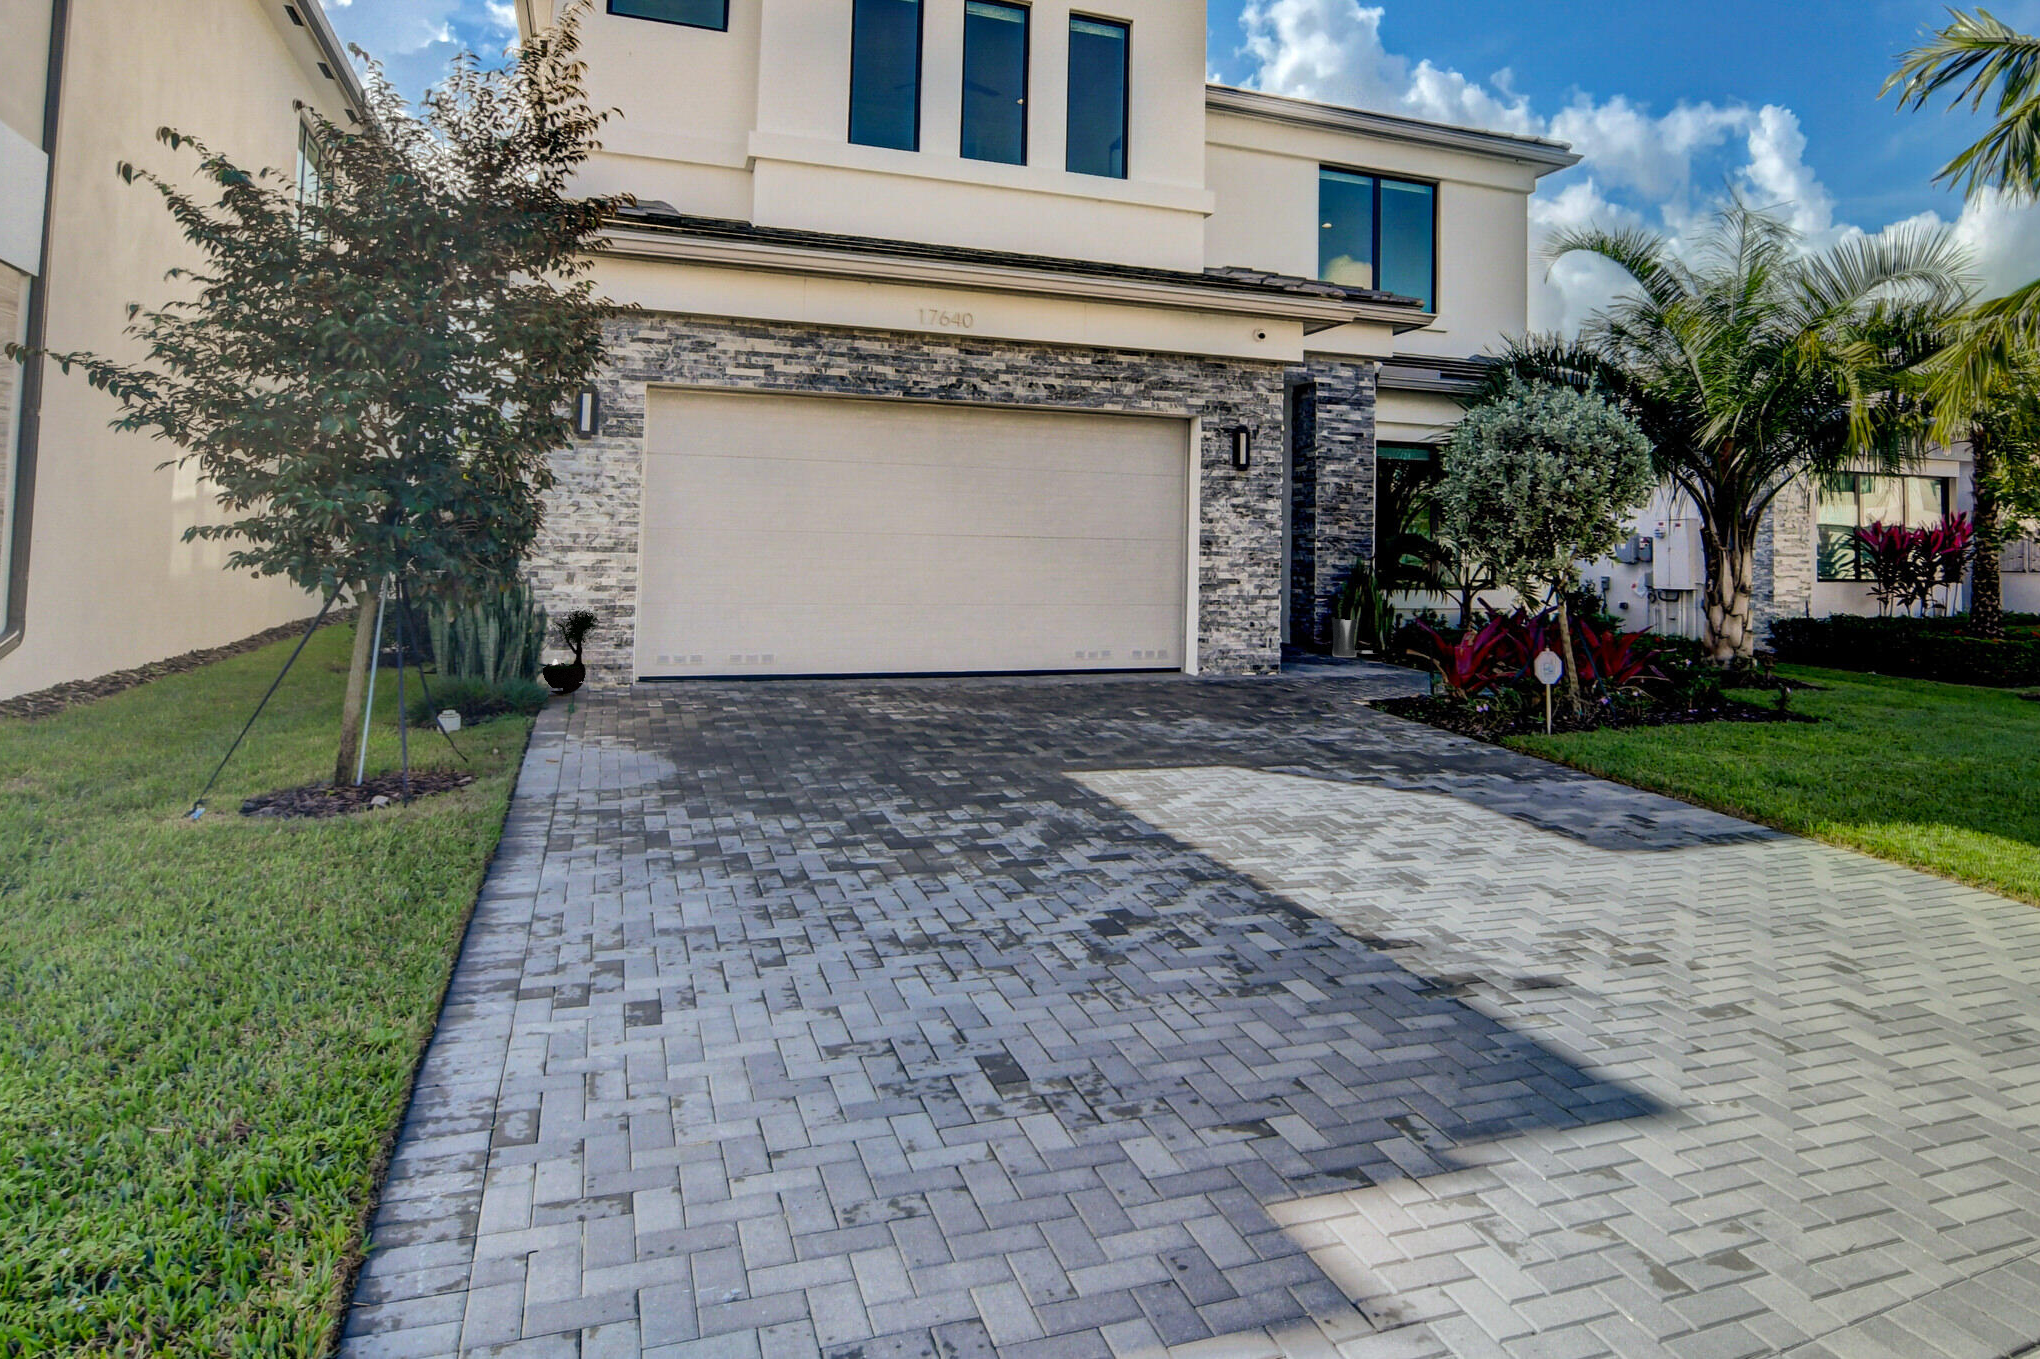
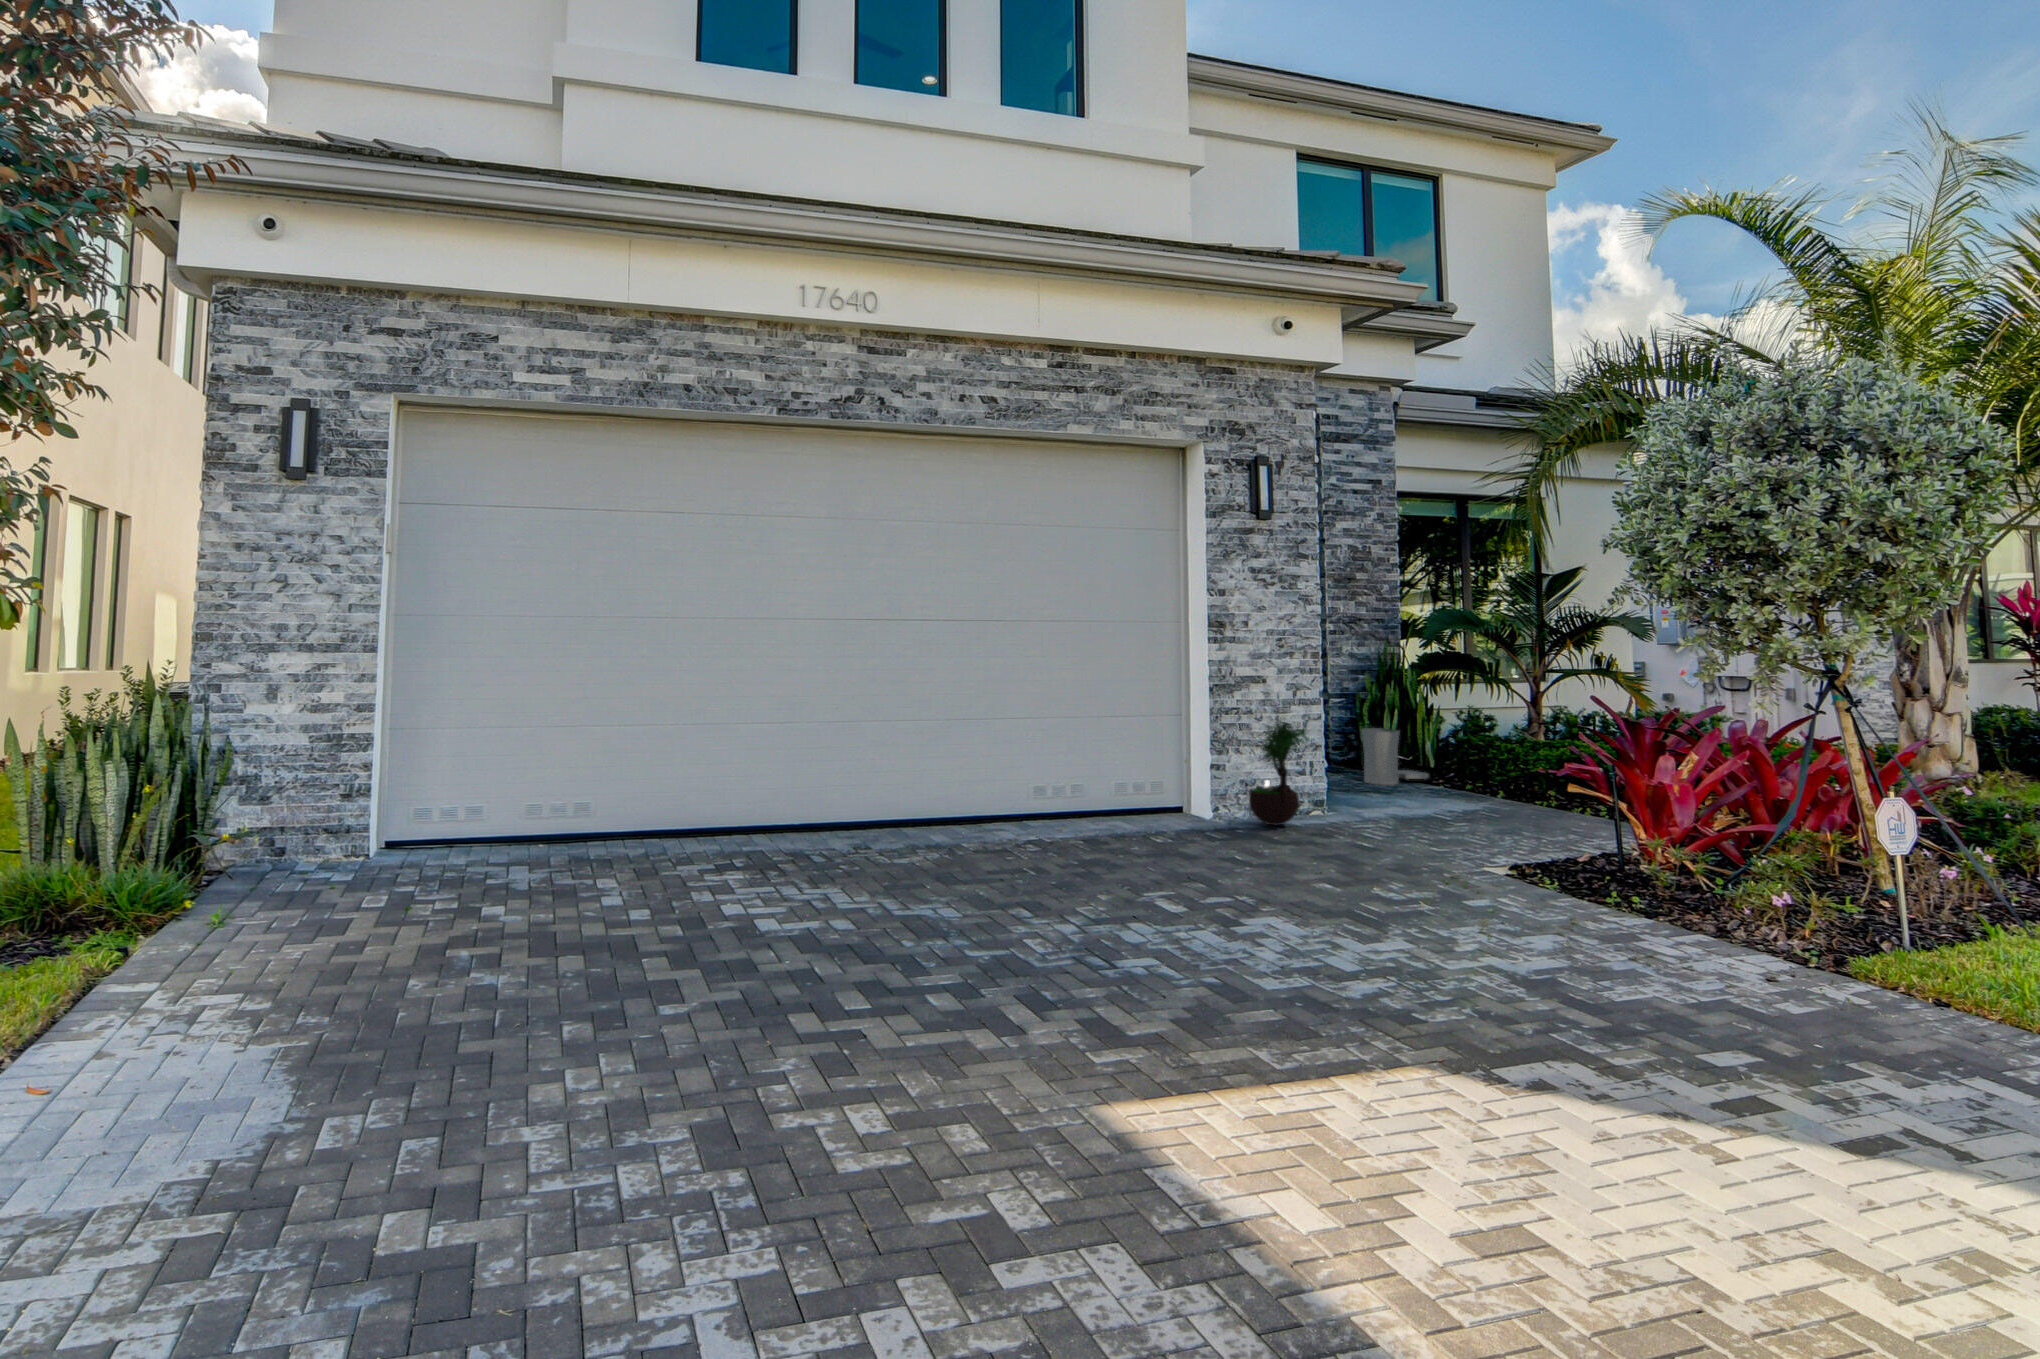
potted tree: present [543,606,600,694] -> present [1249,718,1307,825]

